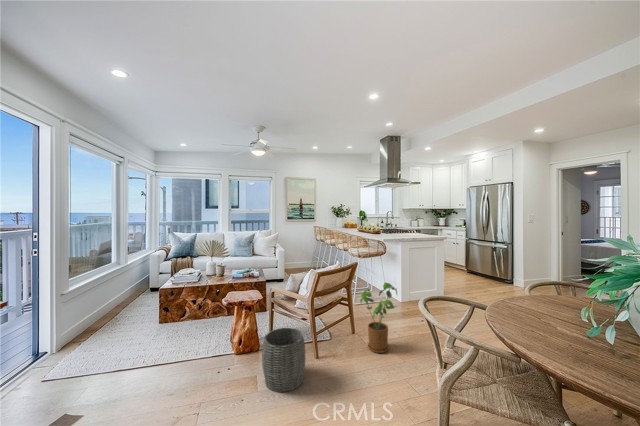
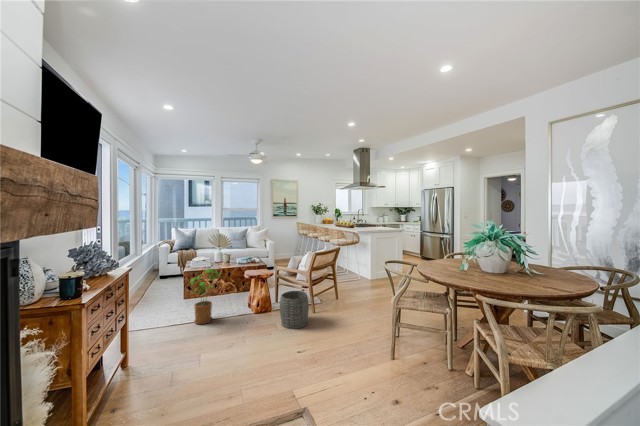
house plant: present [360,283,397,353] -> present [190,268,222,324]

